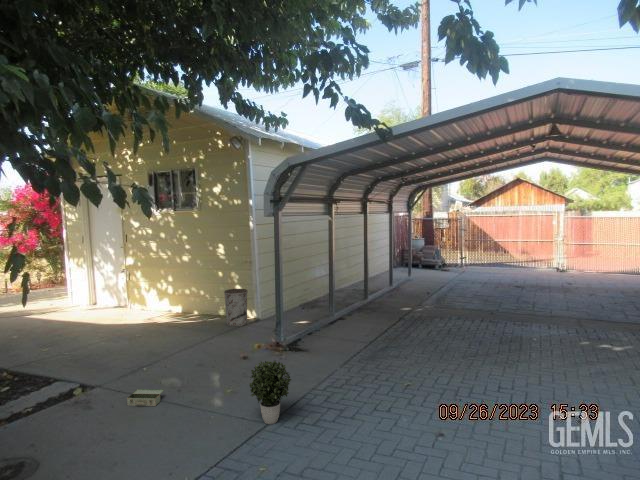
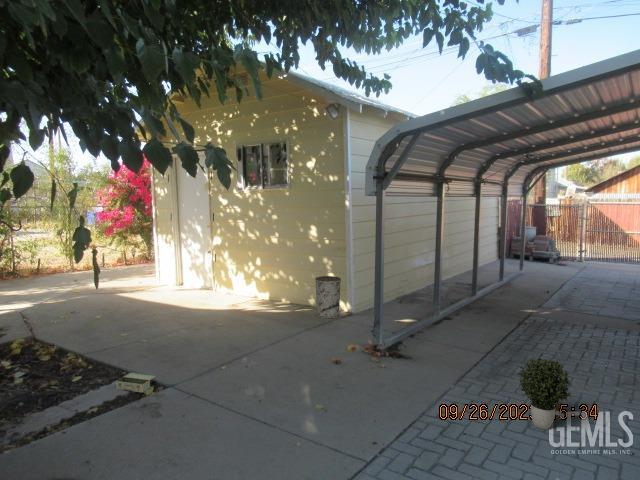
potted plant: present [249,361,291,424] -> present [518,358,571,430]
toolbox: present [127,389,164,406] -> present [116,372,156,393]

